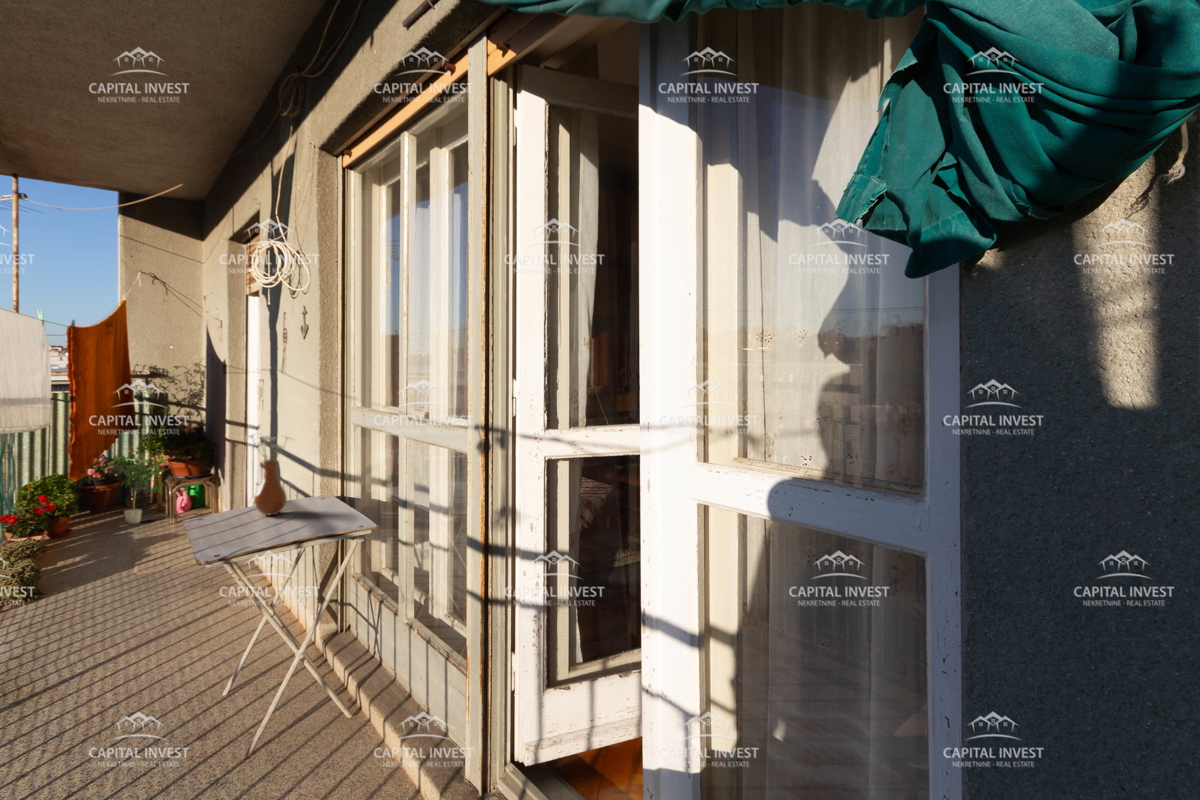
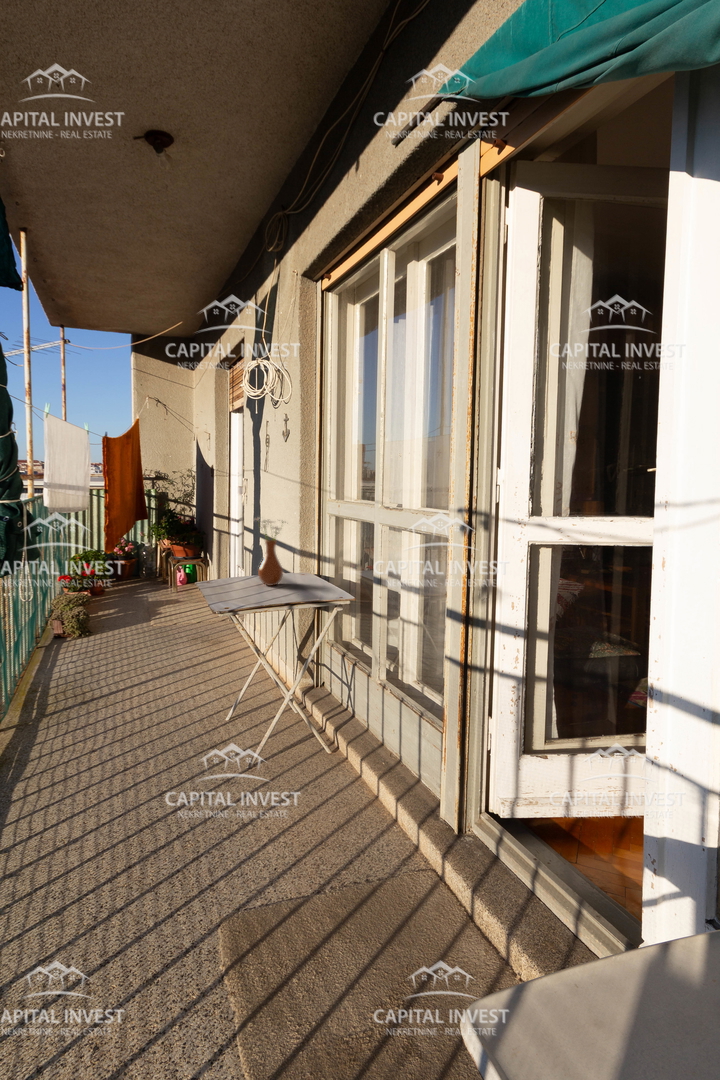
potted plant: present [101,454,168,525] -> none [124,539,171,593]

